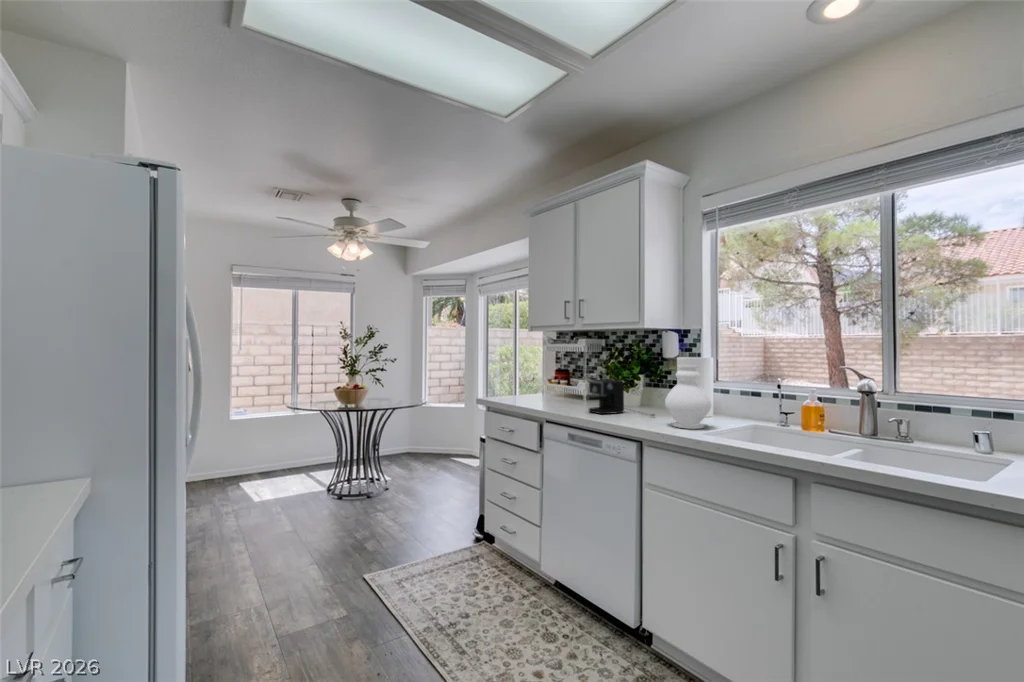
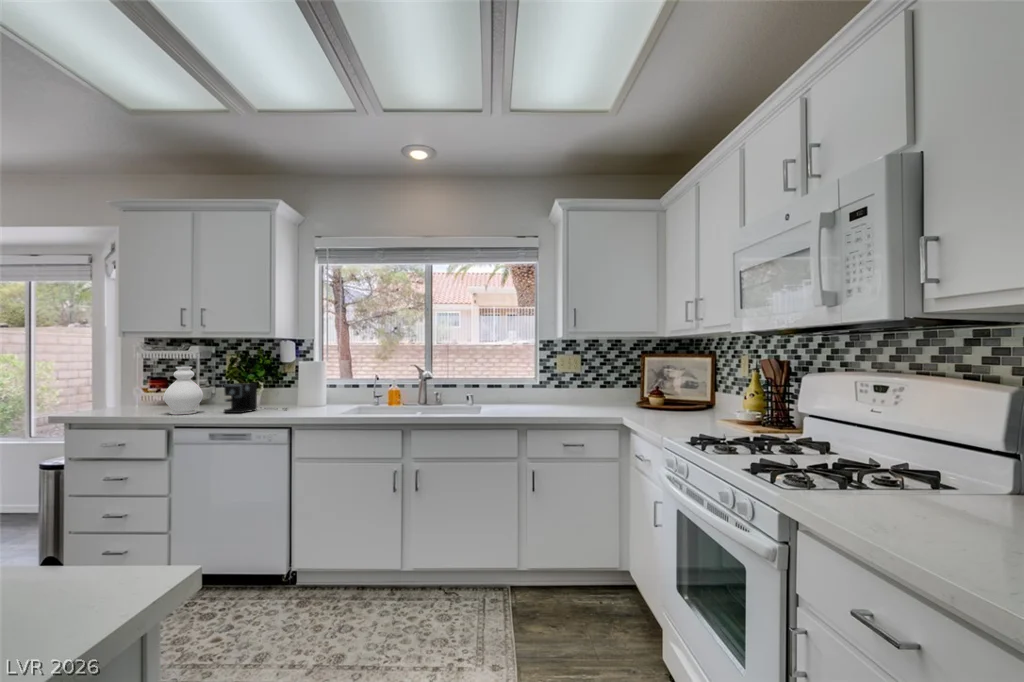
decorative vase: present [665,365,711,429] -> present [164,367,203,415]

